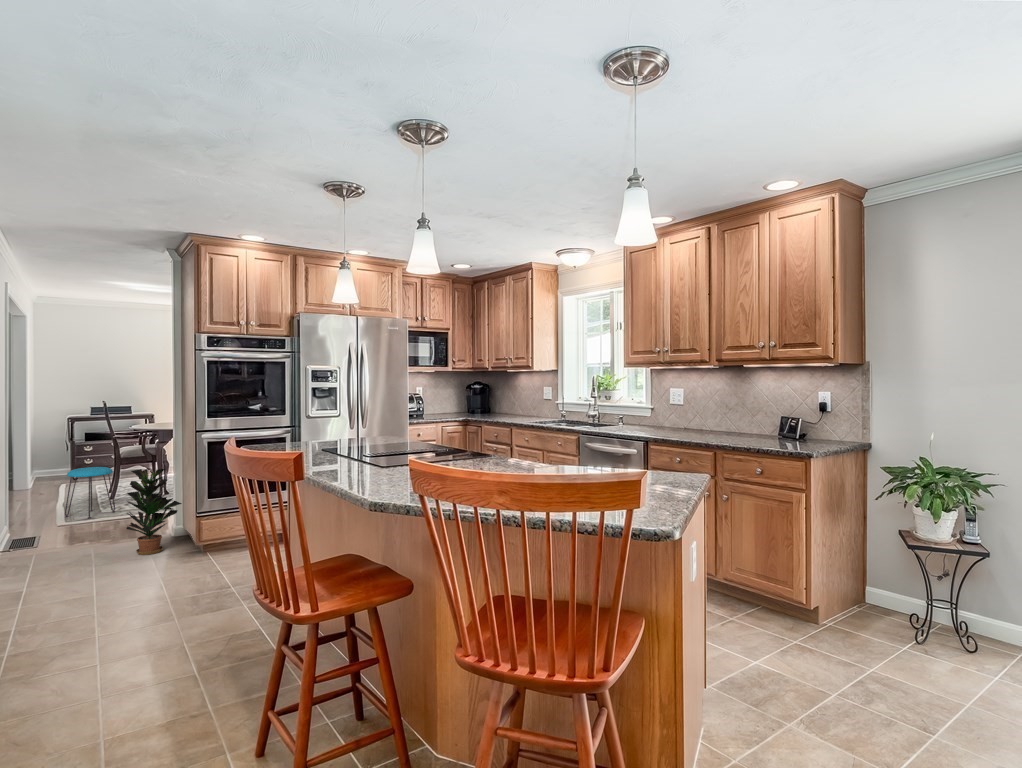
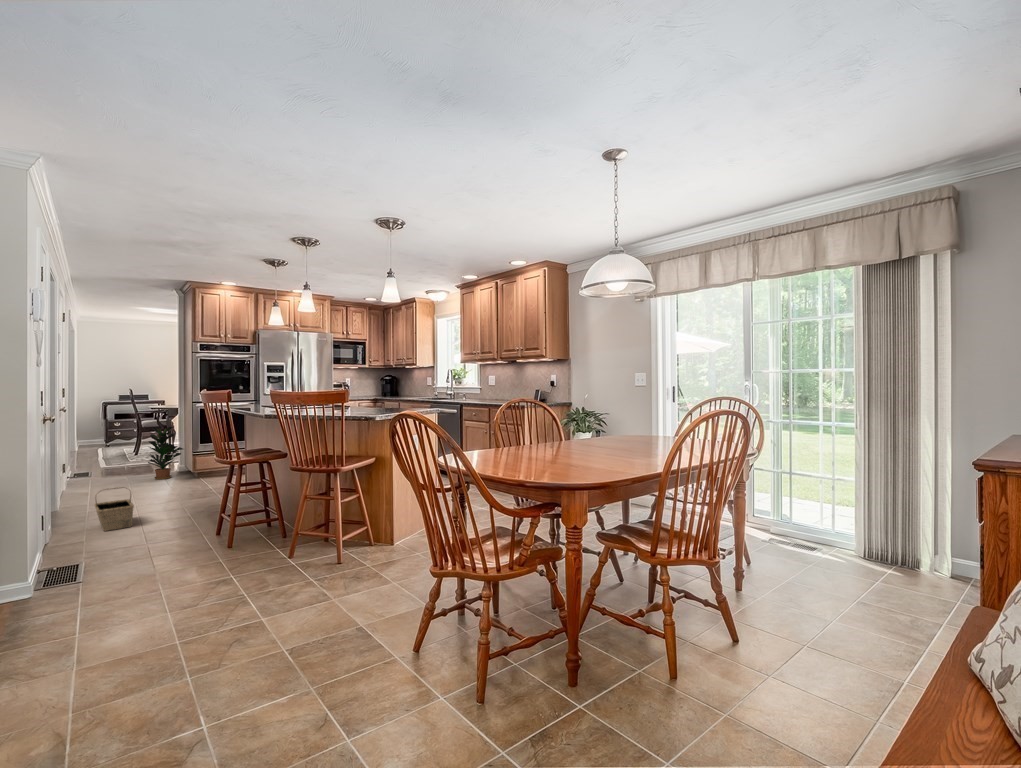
stool: present [65,467,115,518] -> none [104,432,139,465]
basket: none [22,615,95,713] -> present [94,487,134,531]

